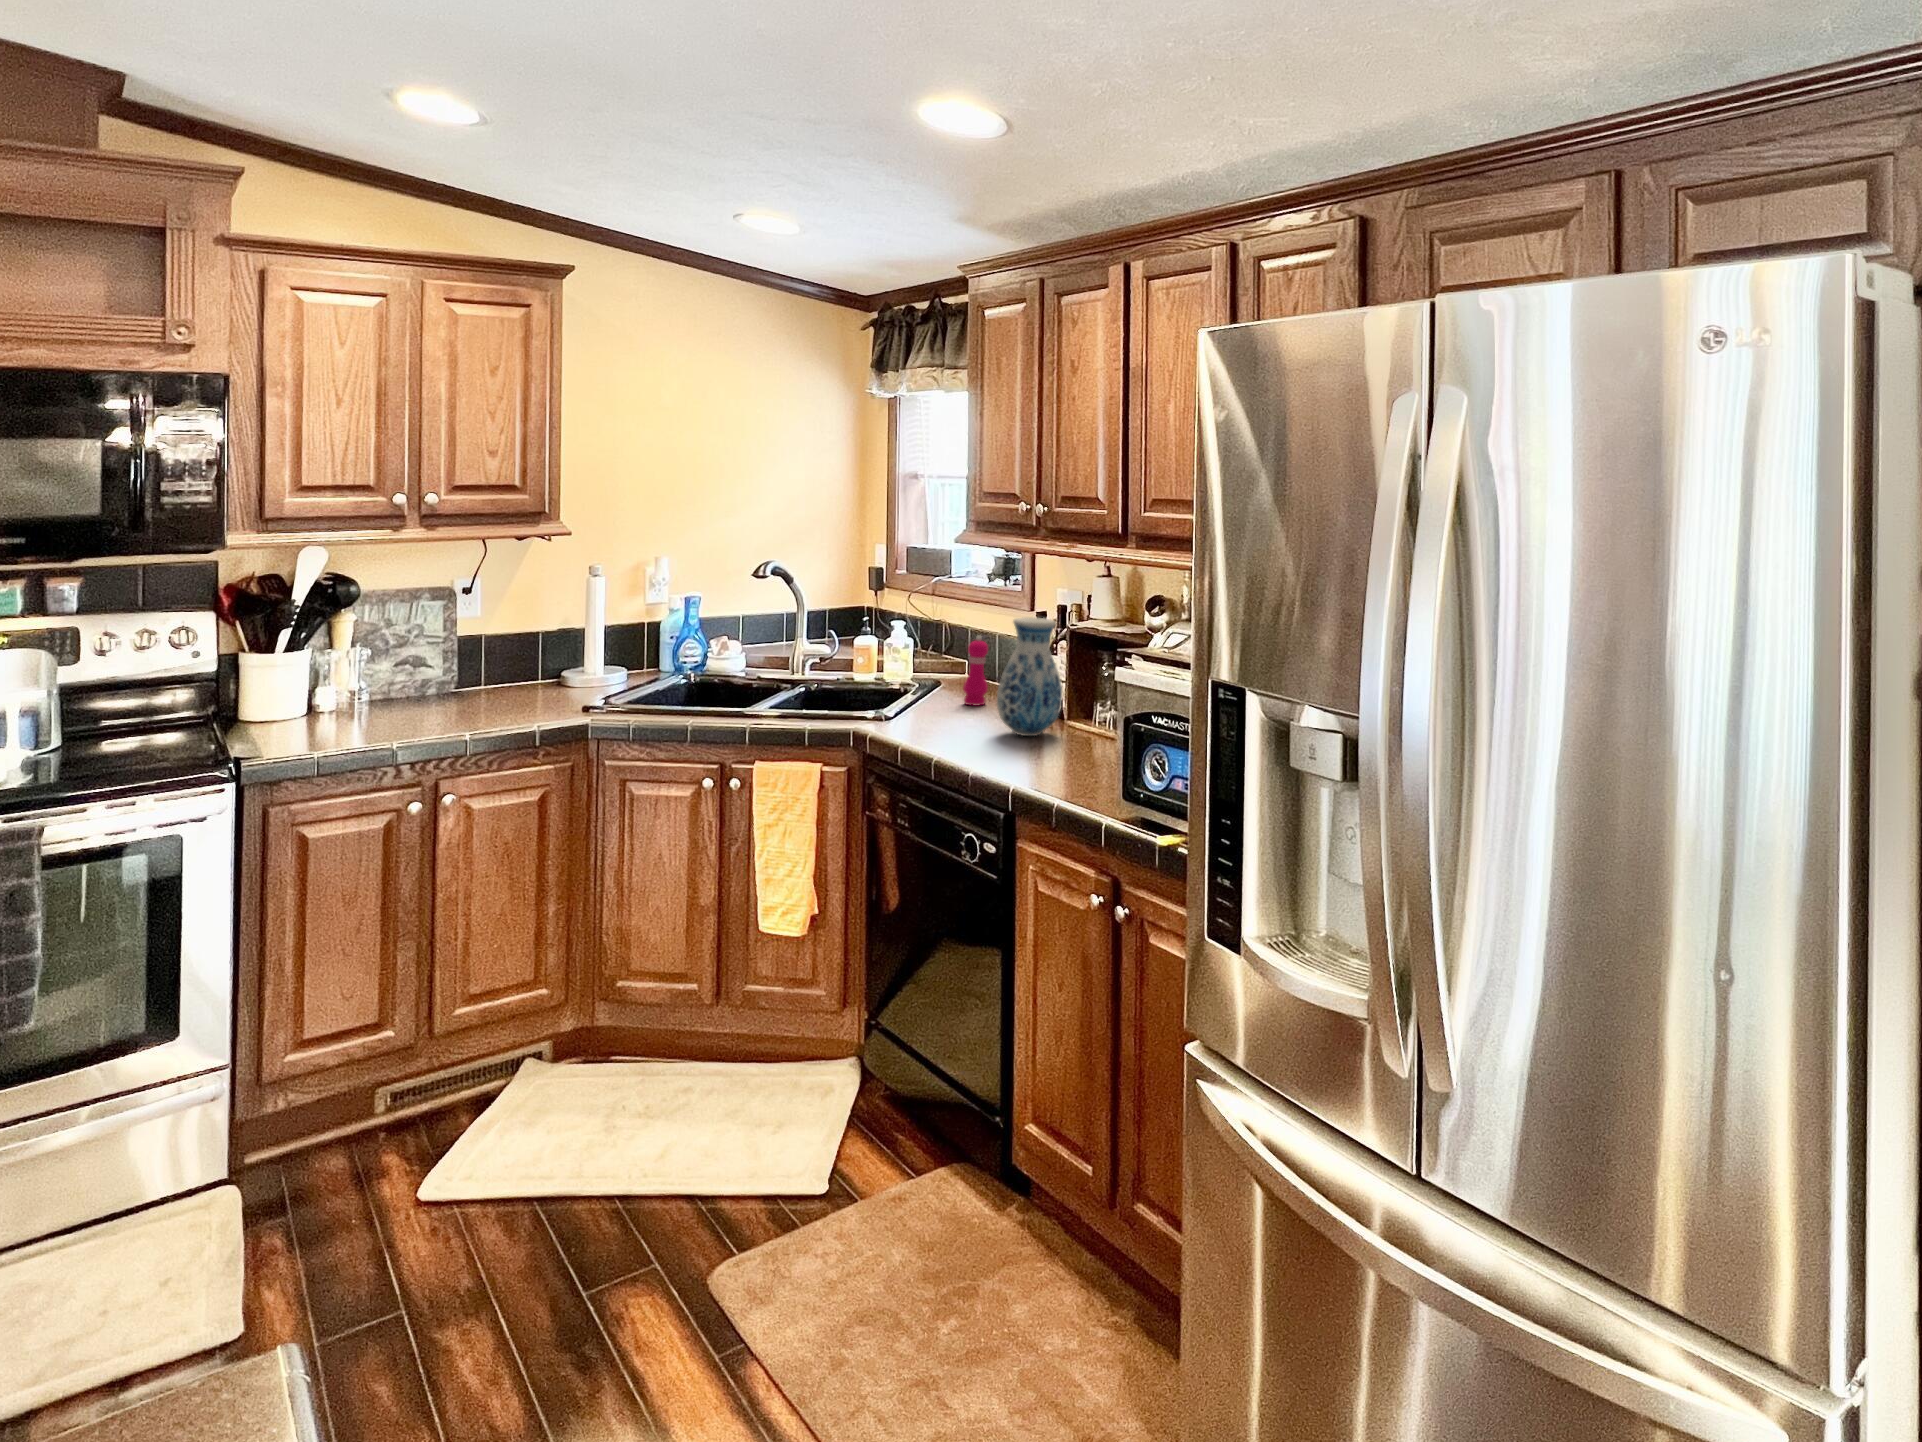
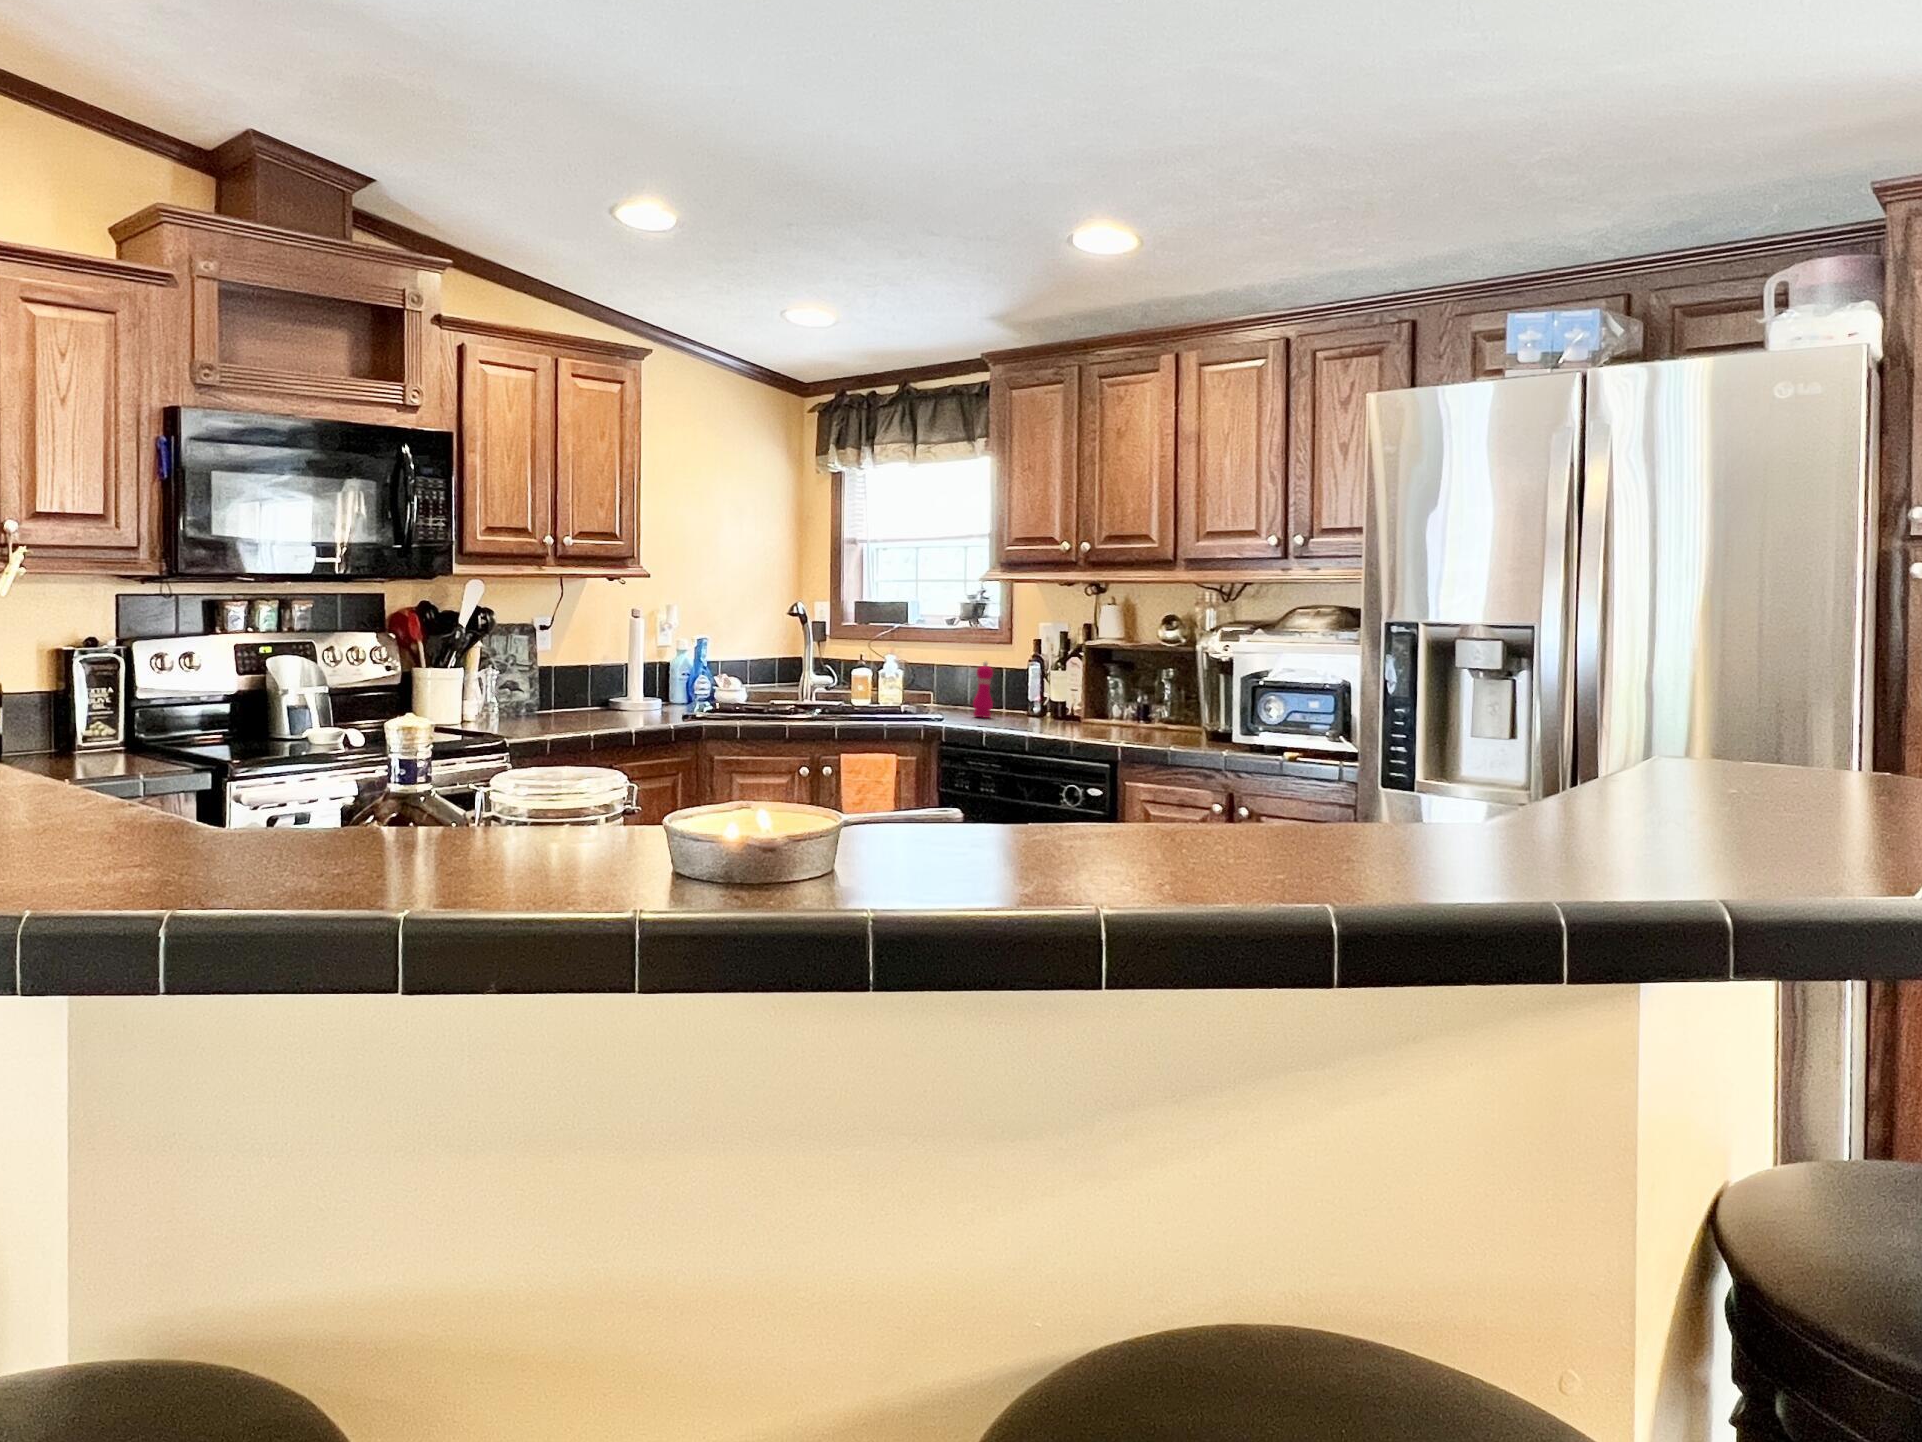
vase: present [997,617,1062,736] -> none [1040,637,1092,728]

